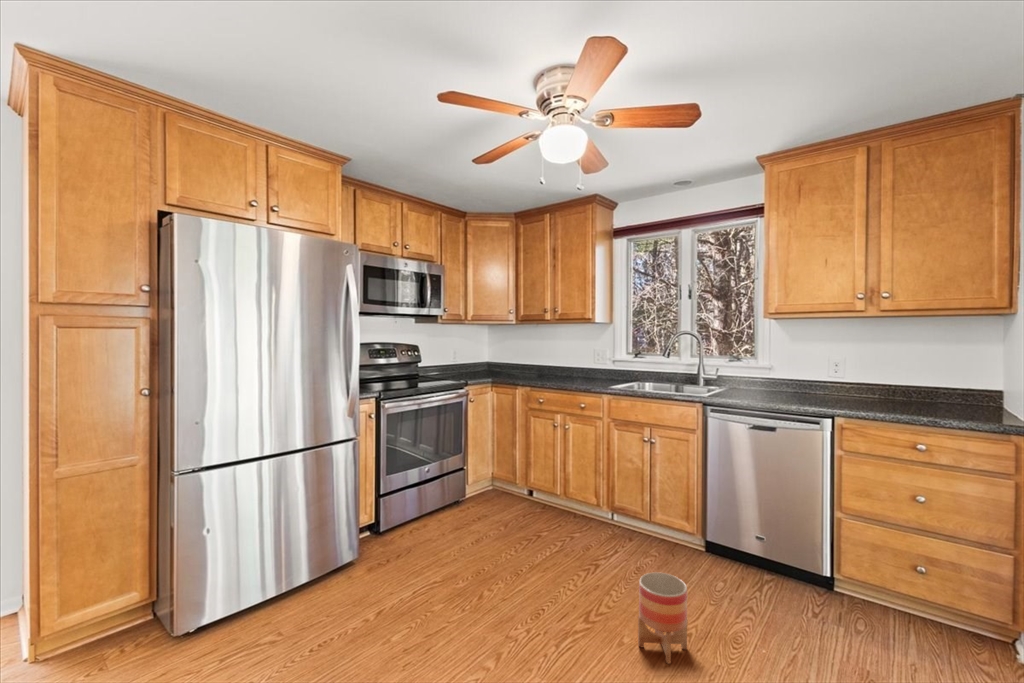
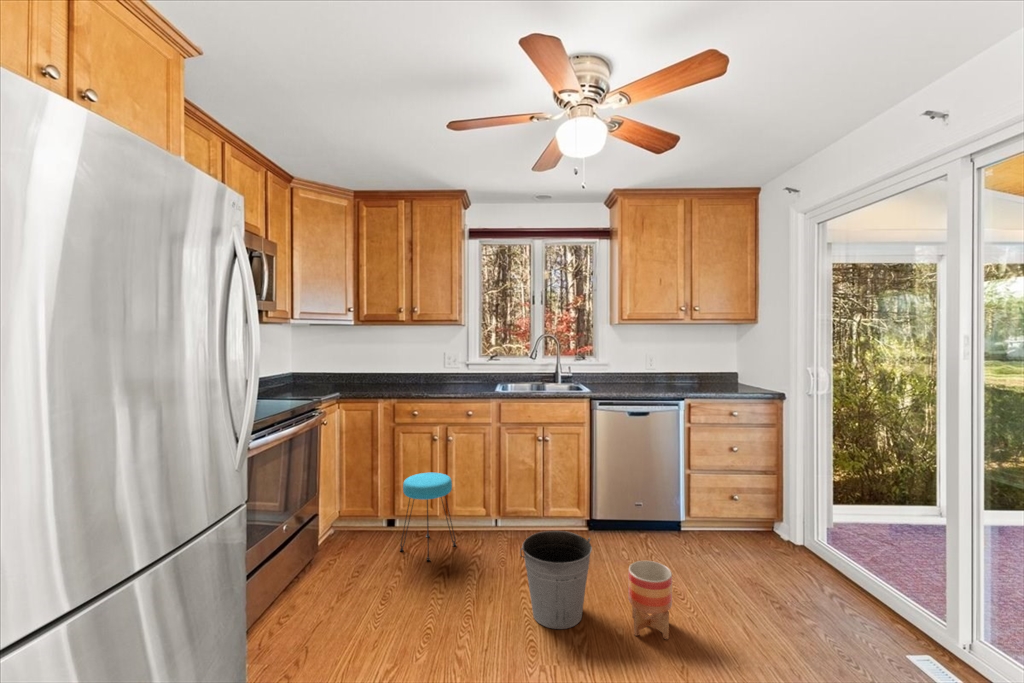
stool: none [516,454,562,529] -> present [400,473,456,561]
bucket: none [552,520,625,615] -> present [520,531,592,629]

